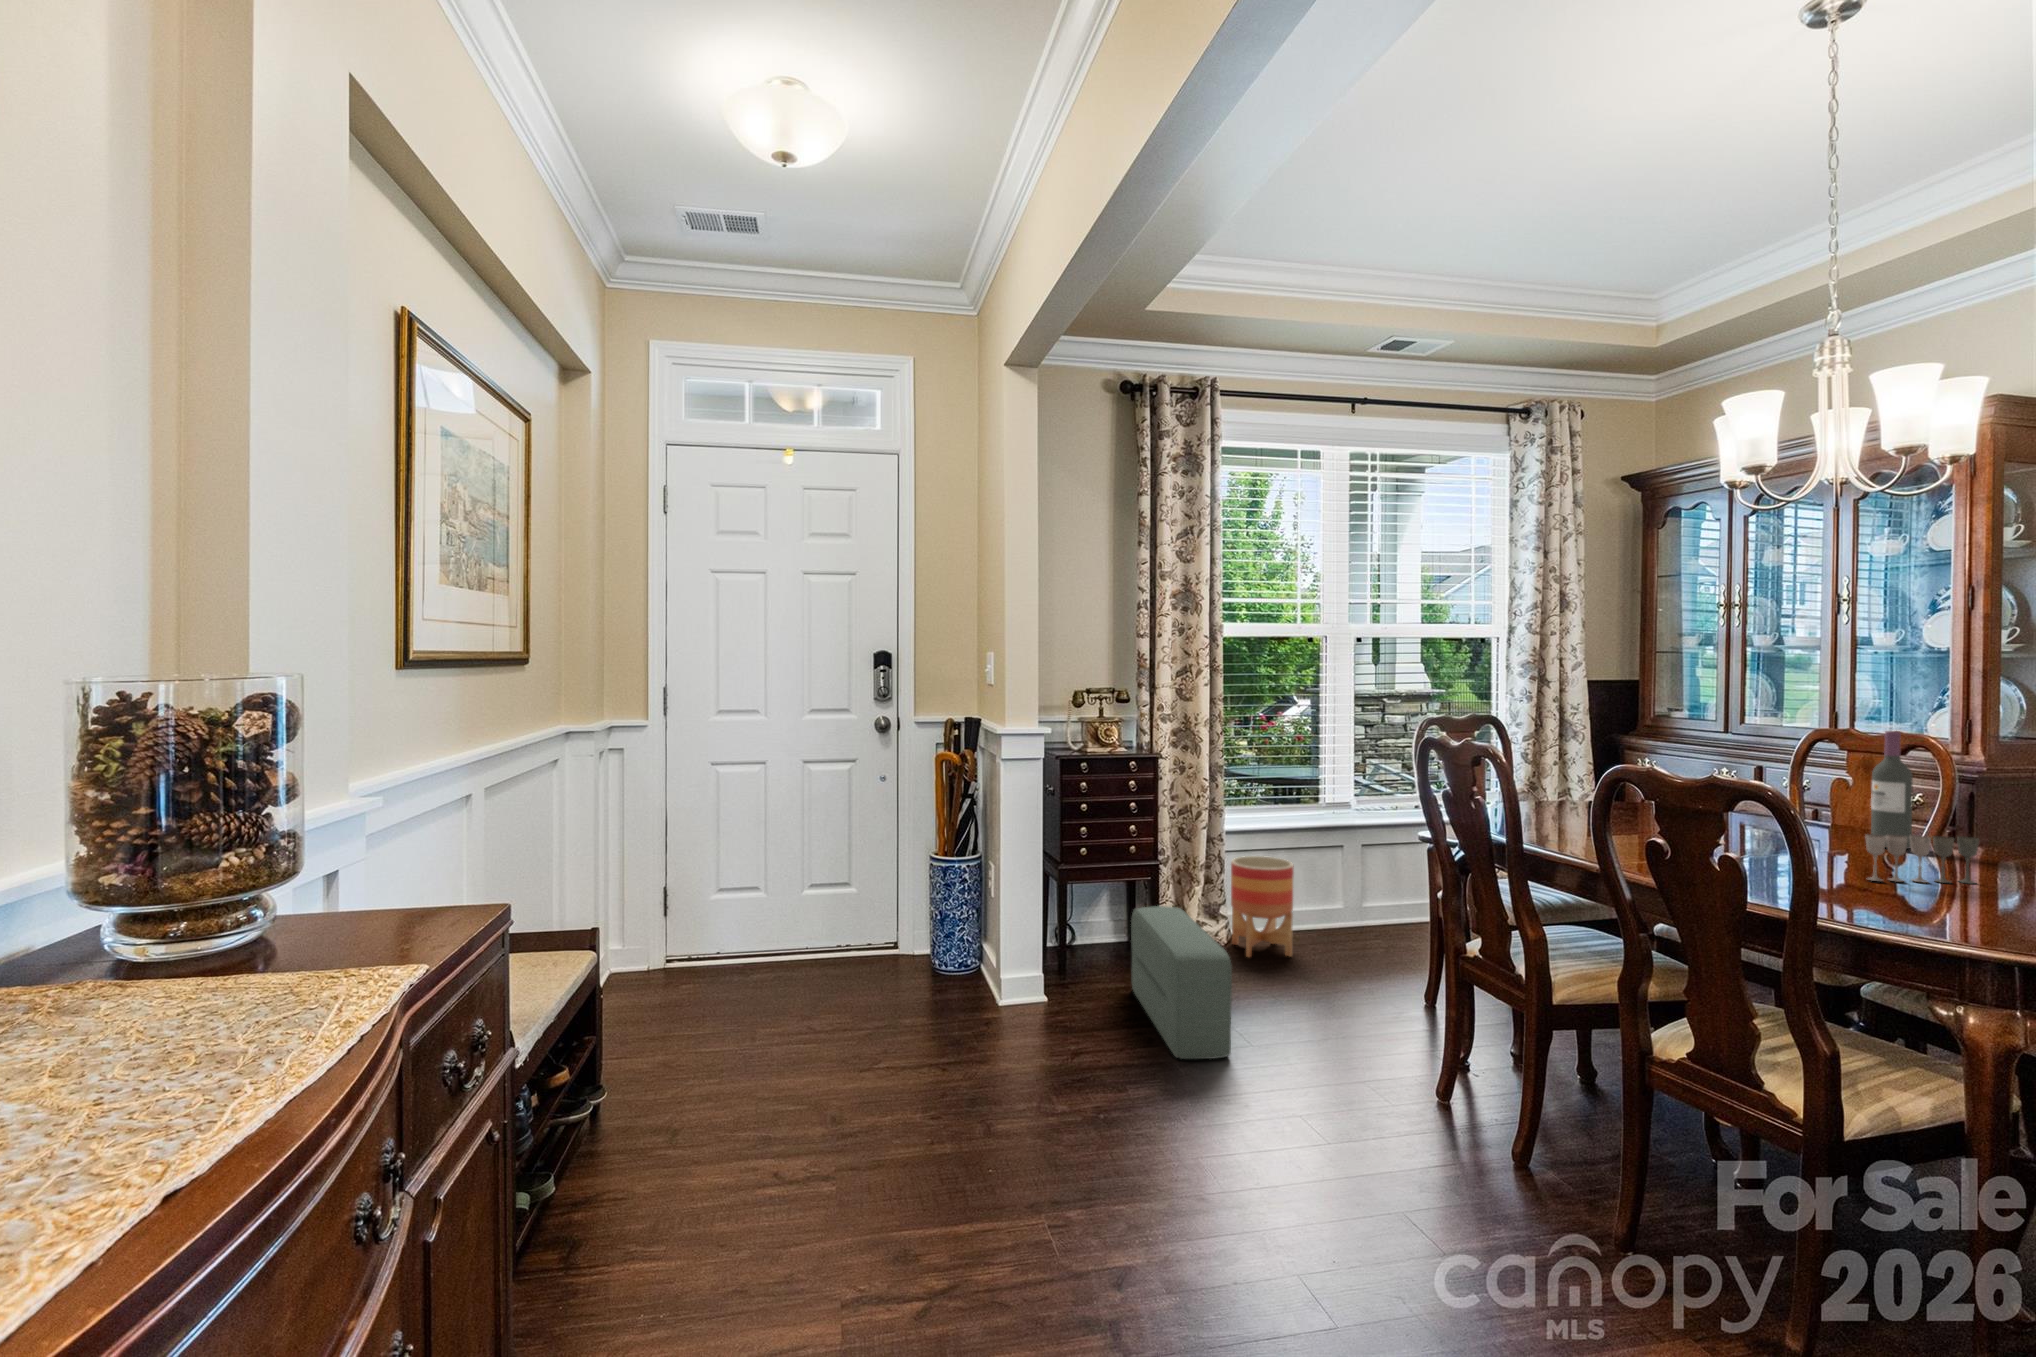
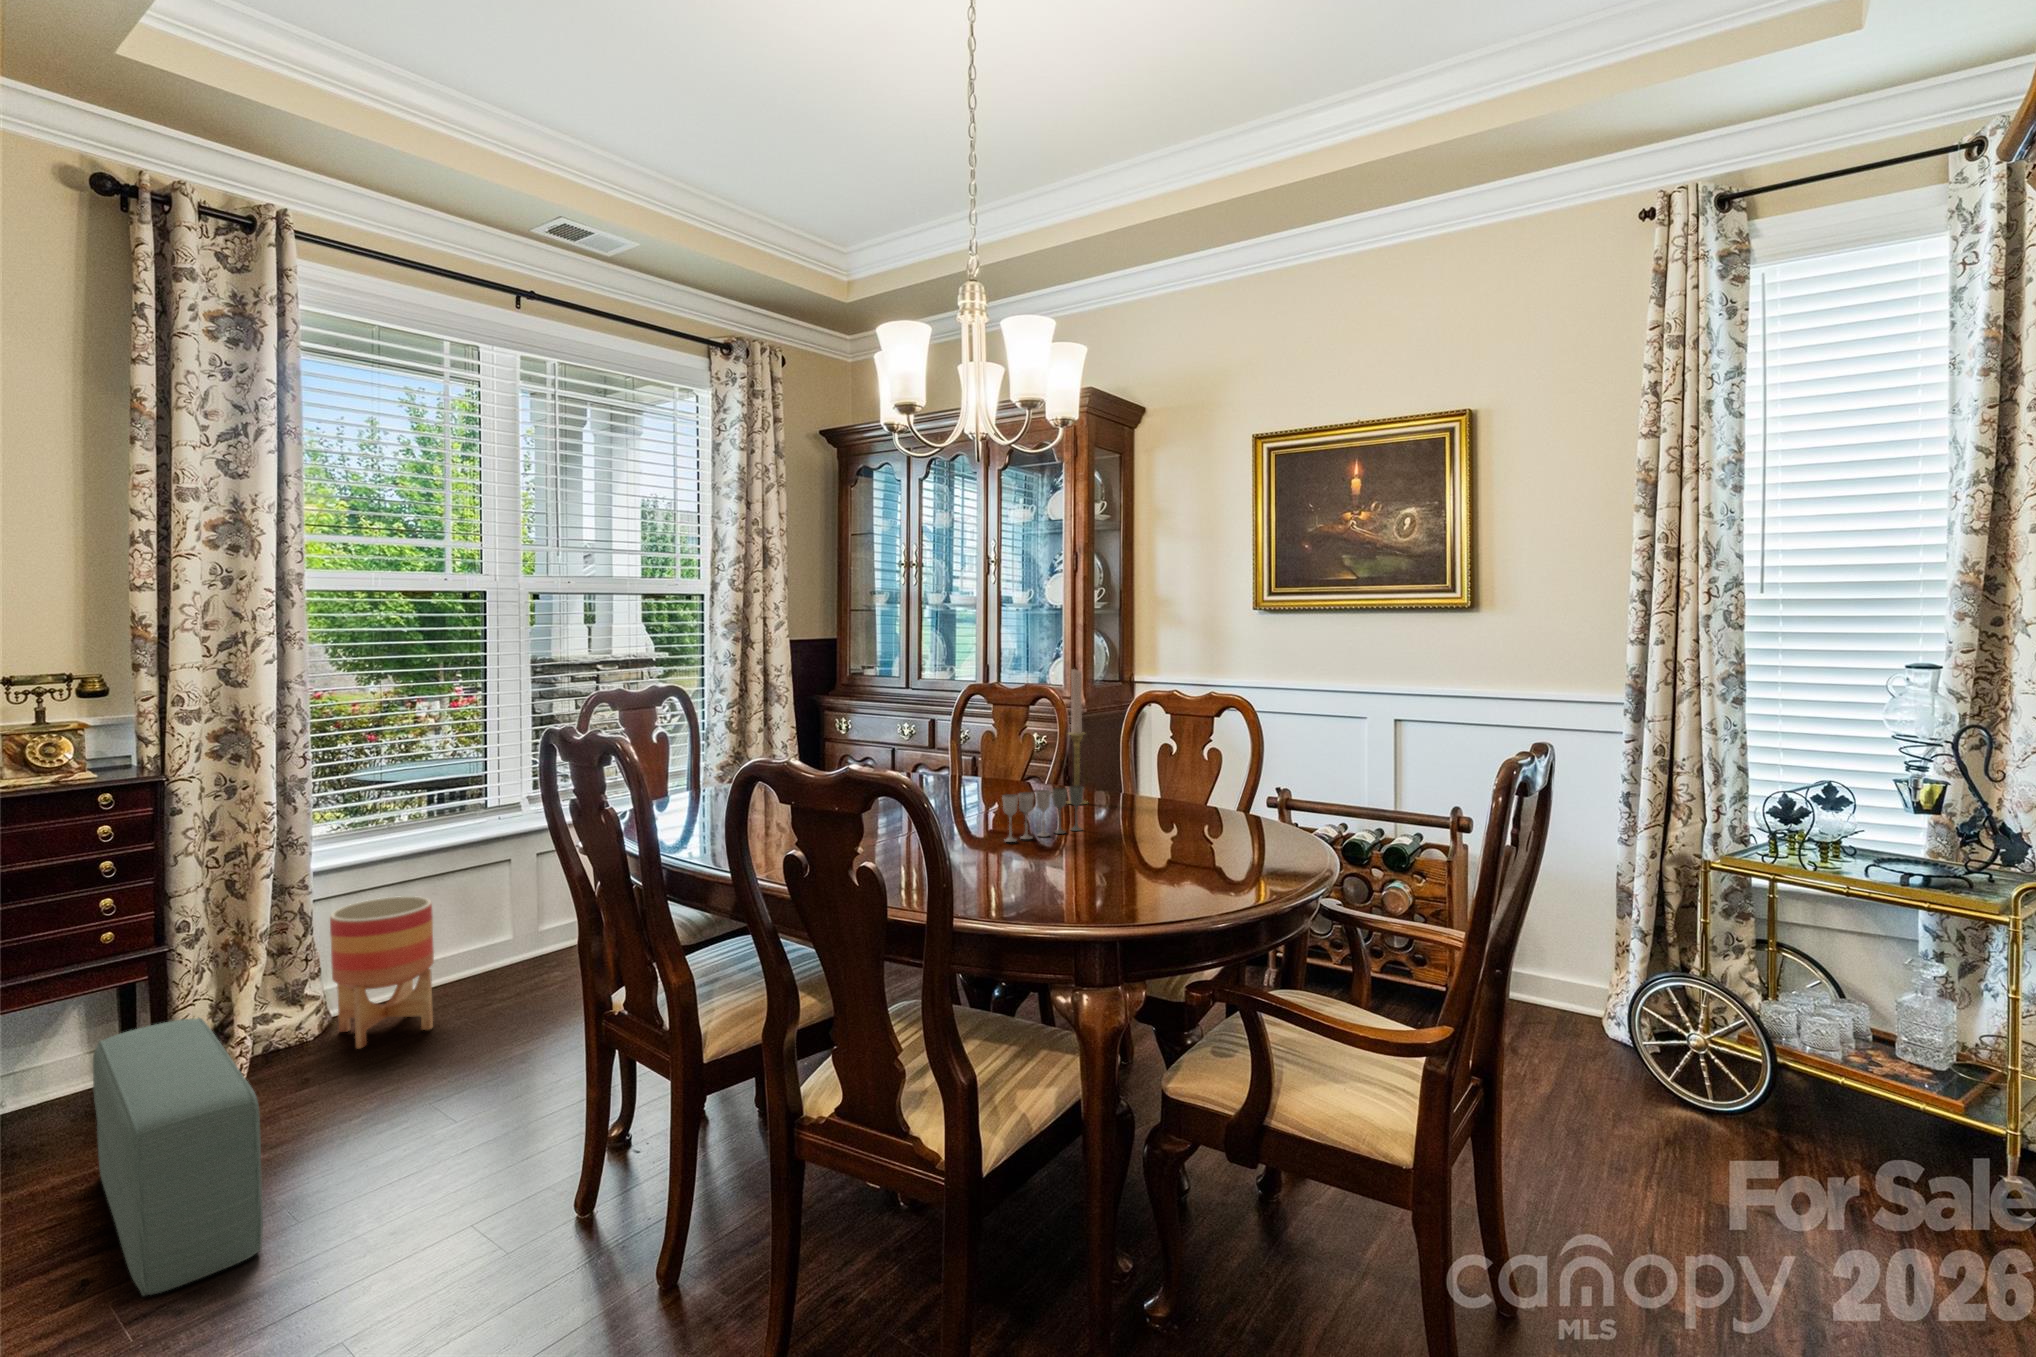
candlestick: none [1952,716,1987,862] -> present [1066,669,1087,804]
wine bottle: present [1871,731,1913,849] -> none [1010,685,1039,799]

